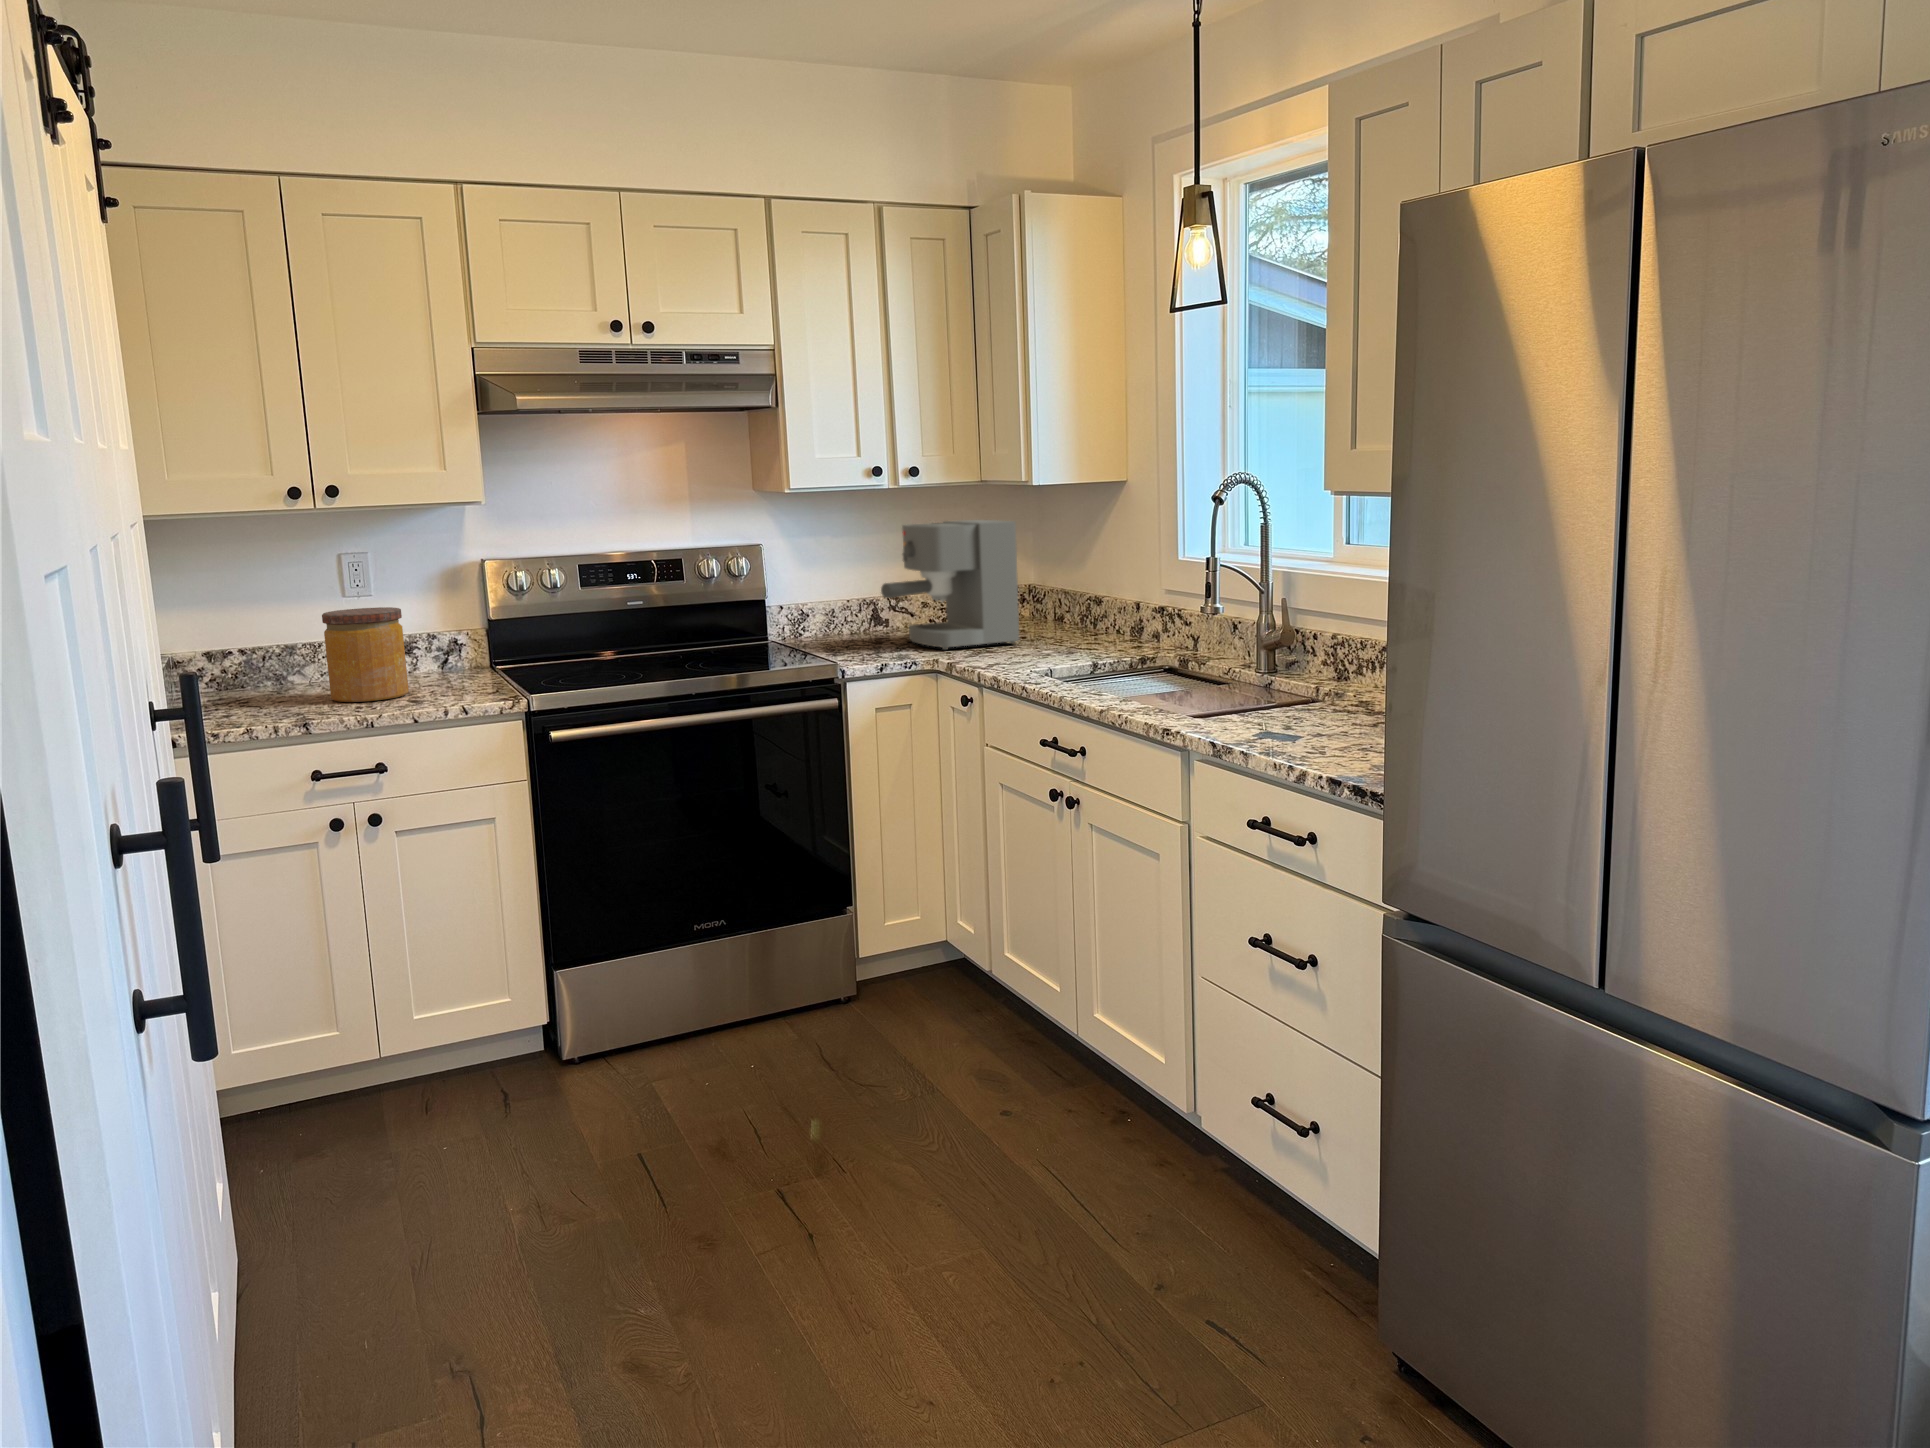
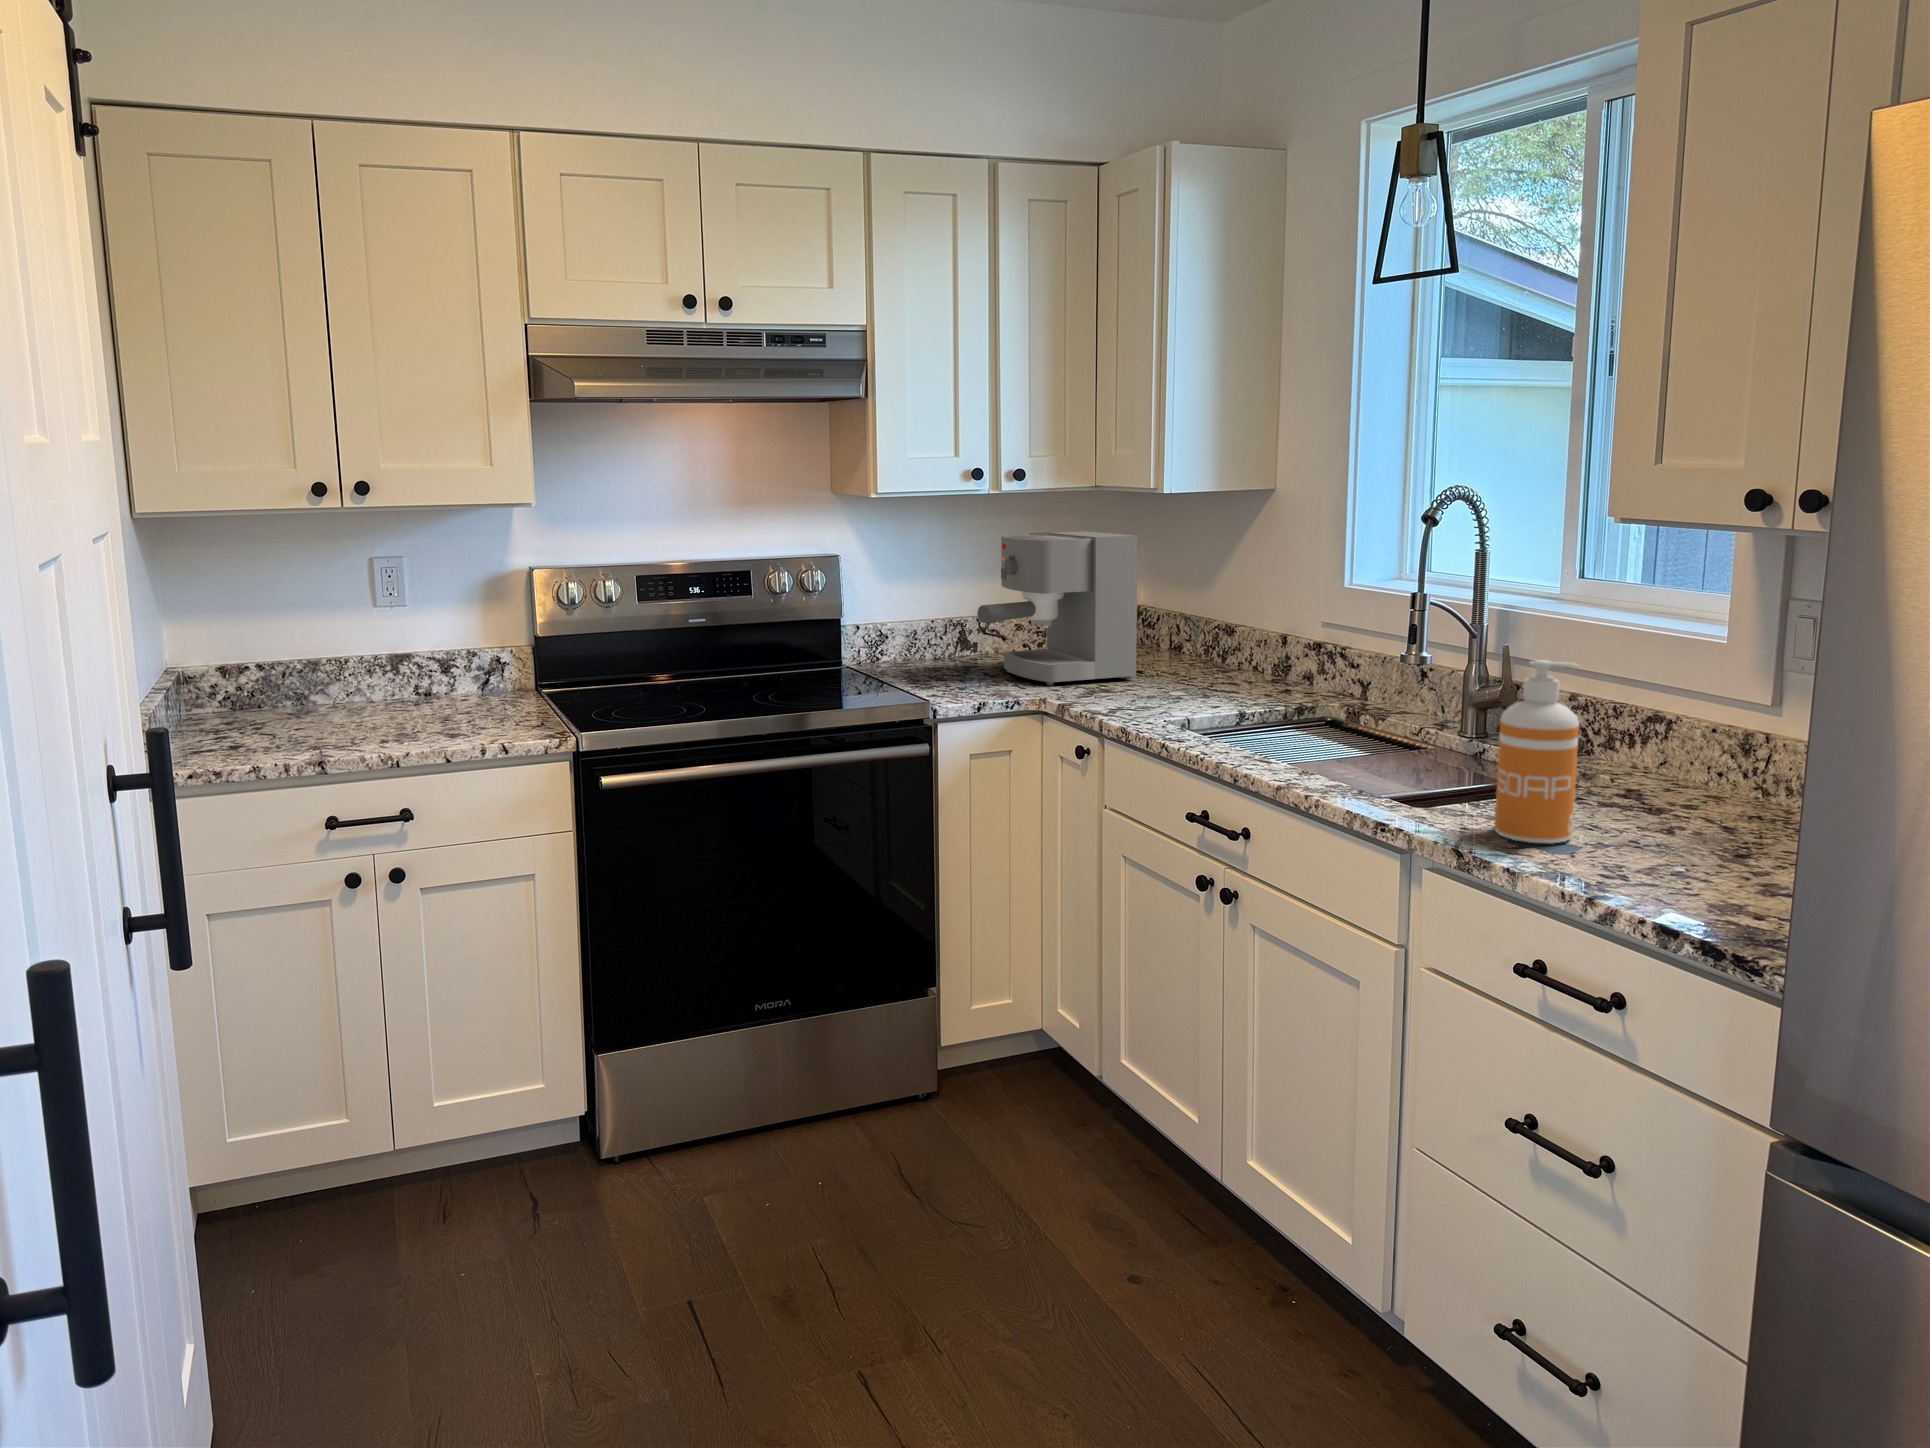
soap dispenser: none [1246,598,1301,736] -> present [1495,660,1579,844]
jar: present [322,607,409,702] -> none [347,623,441,733]

